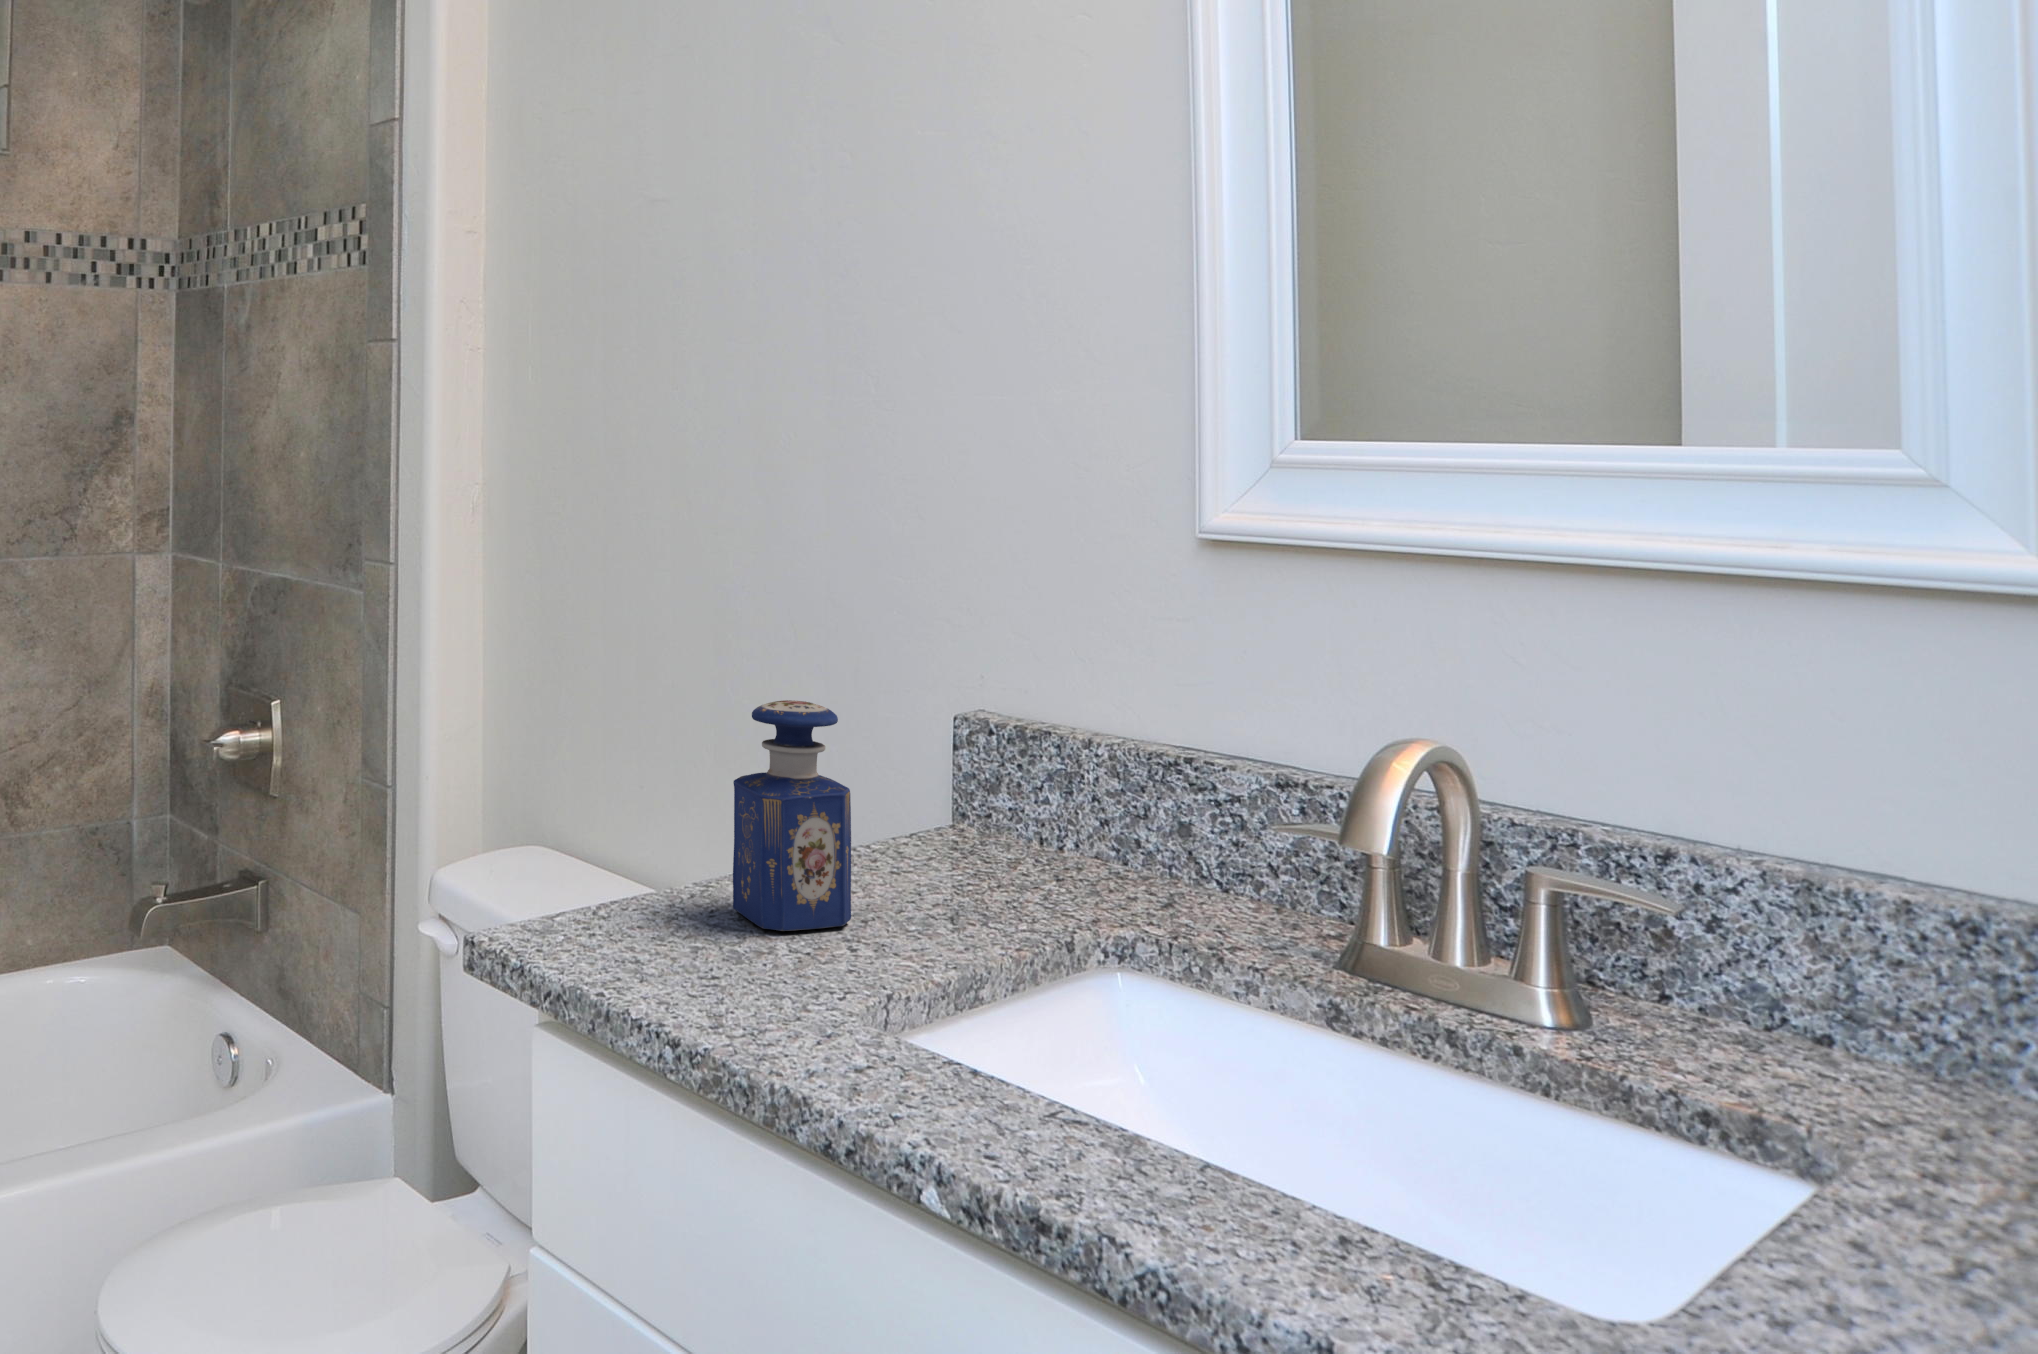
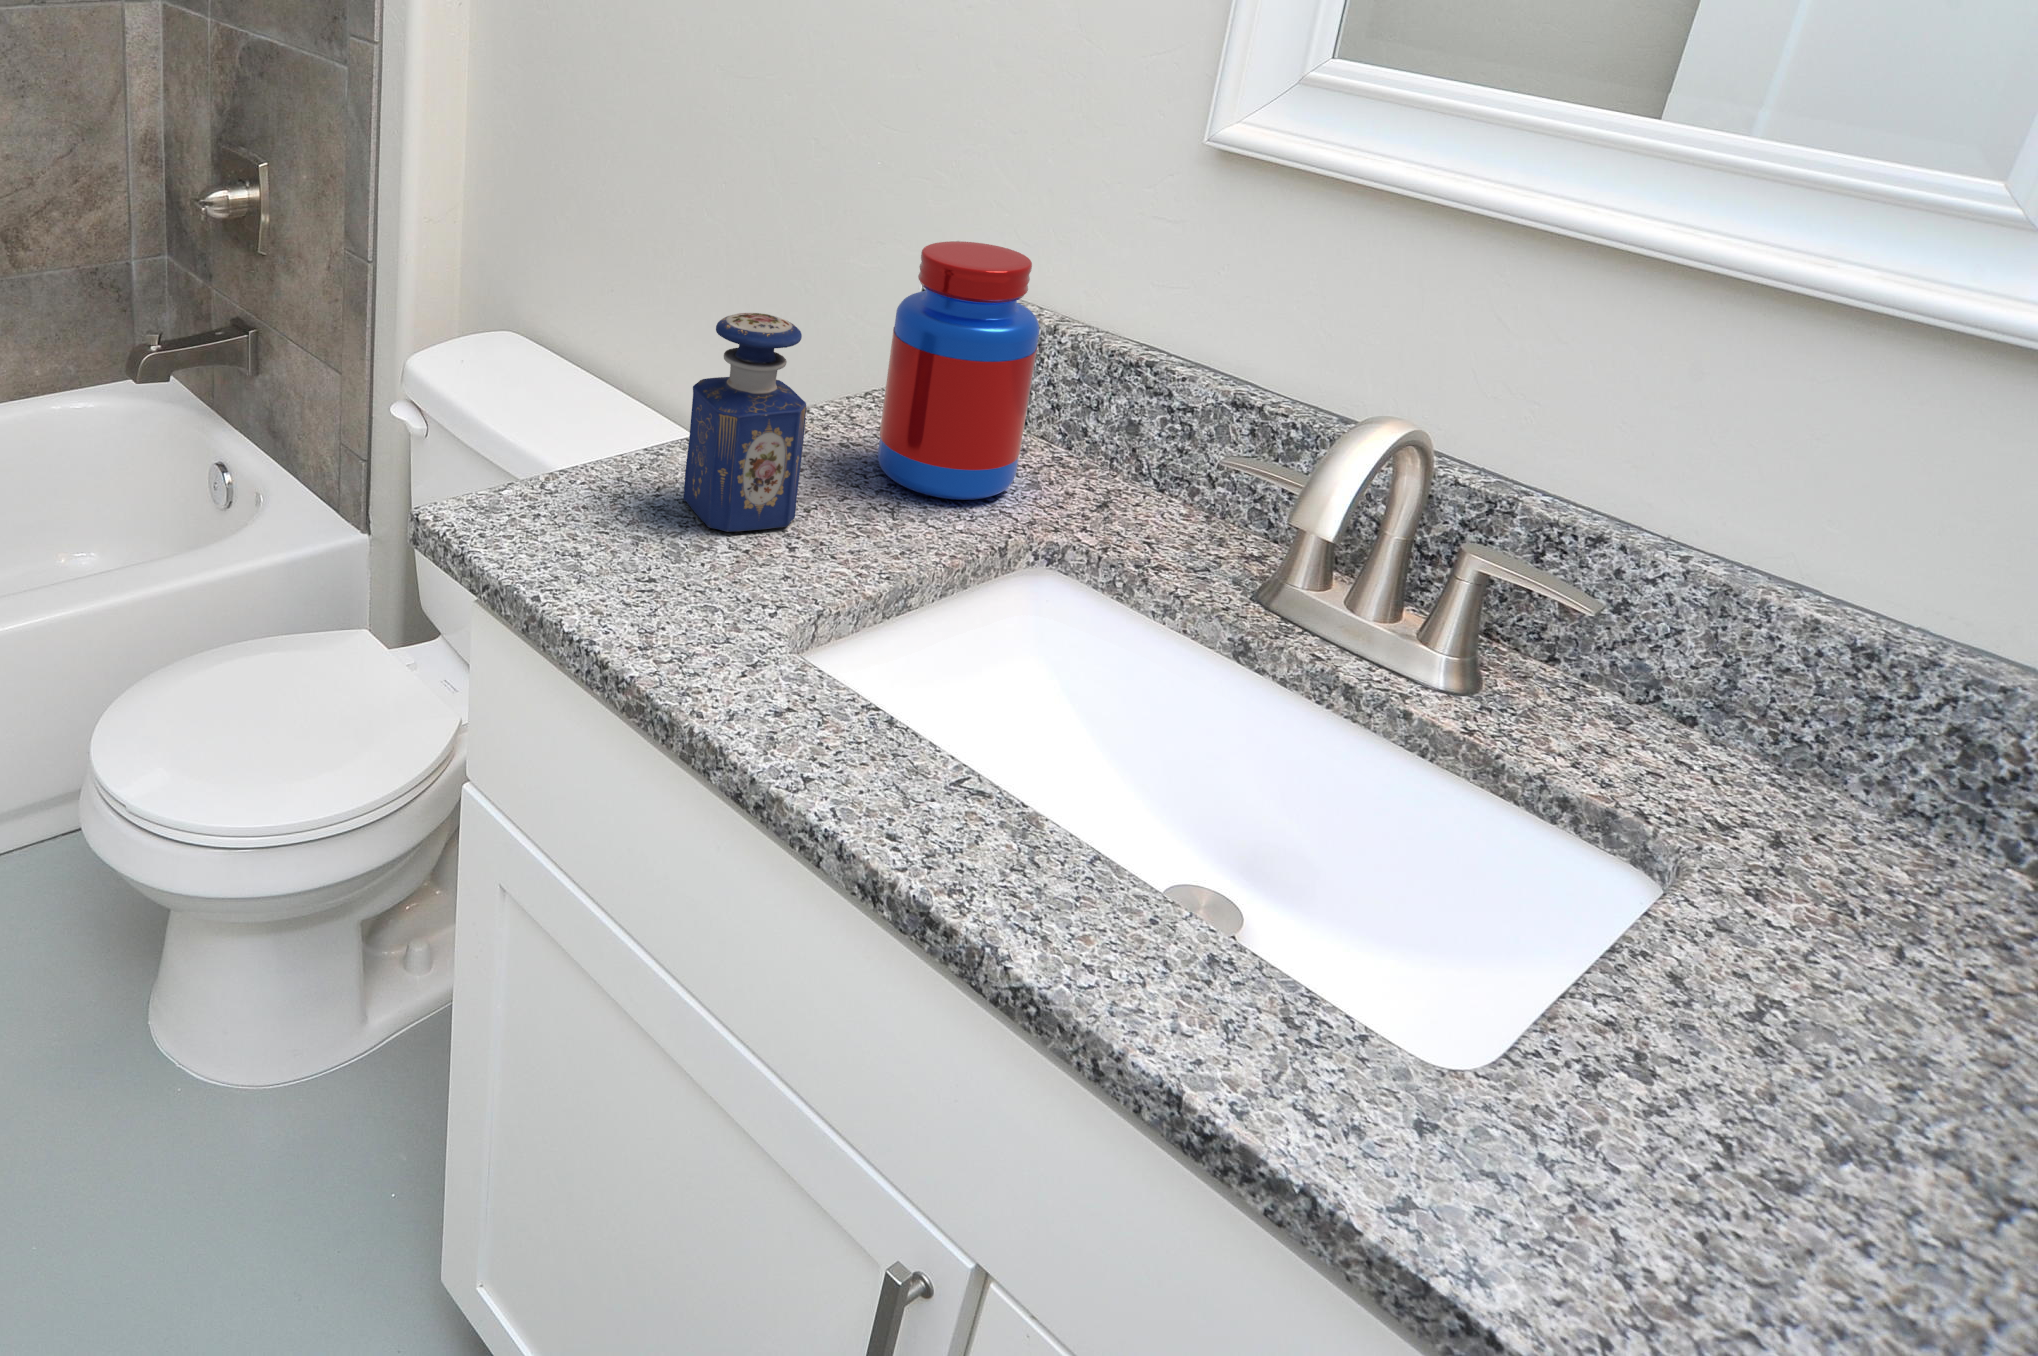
jar: none [931,639,1076,902] -> present [878,241,1039,500]

